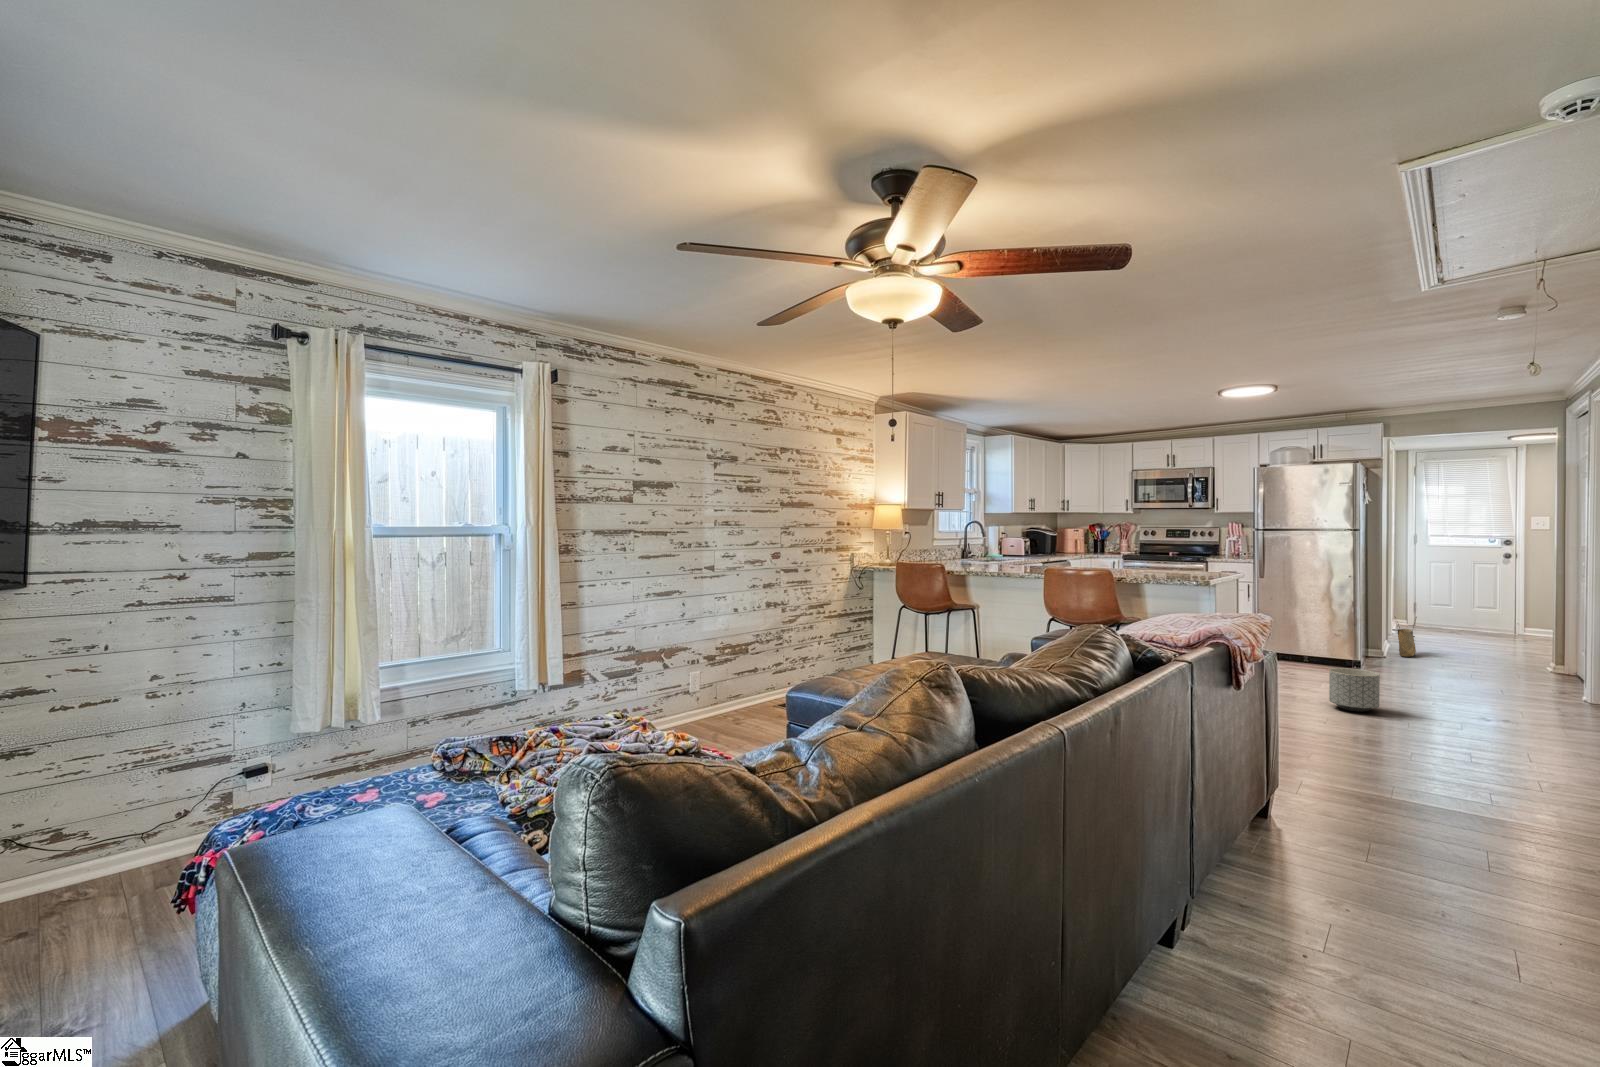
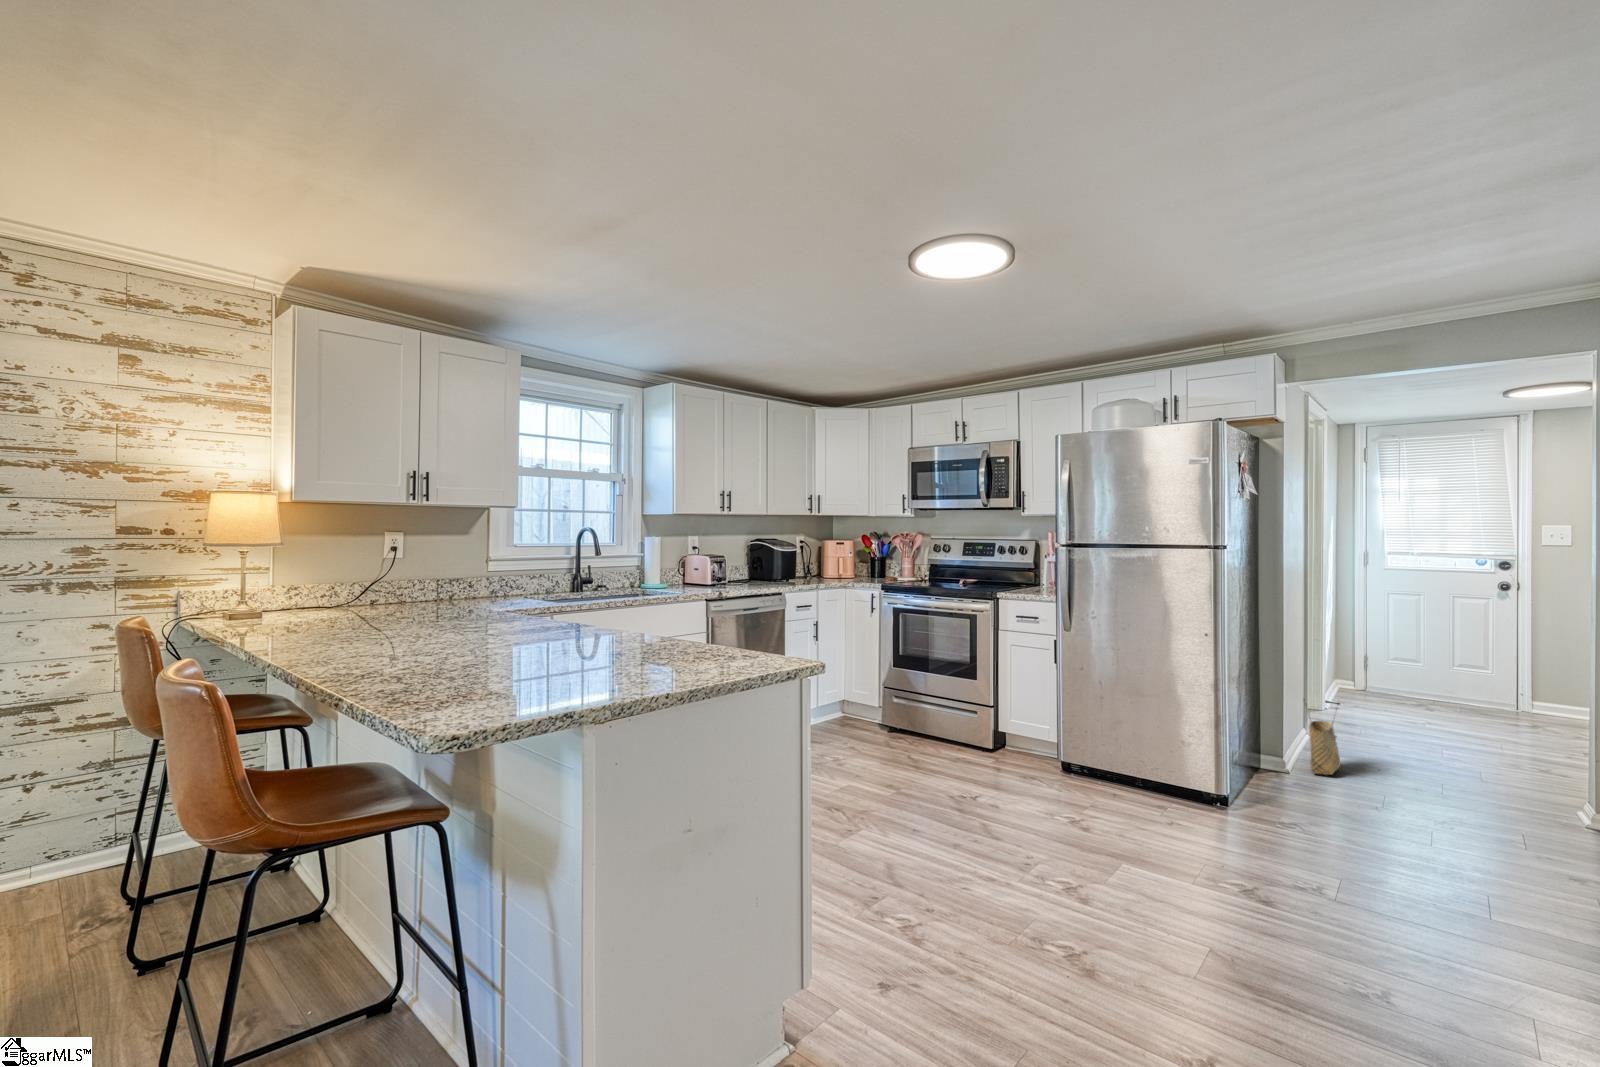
planter: present [1329,668,1380,712] -> none [1059,876,1166,1005]

